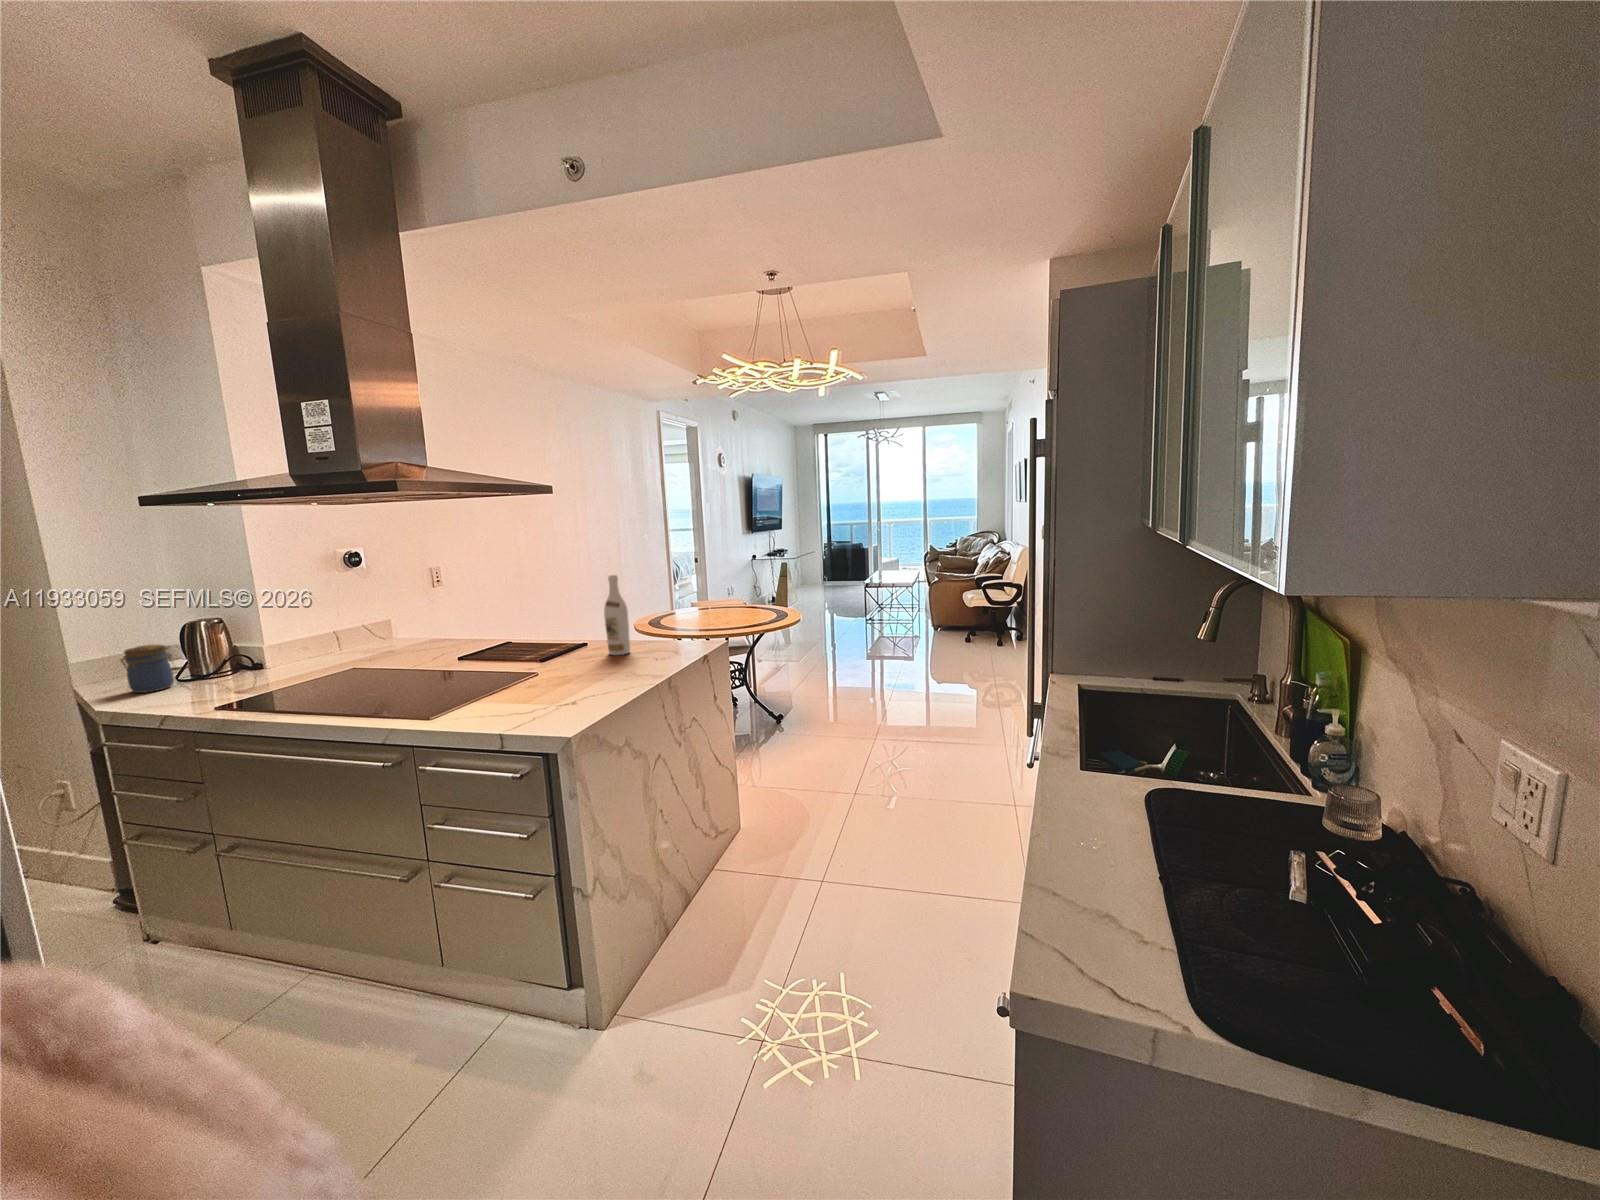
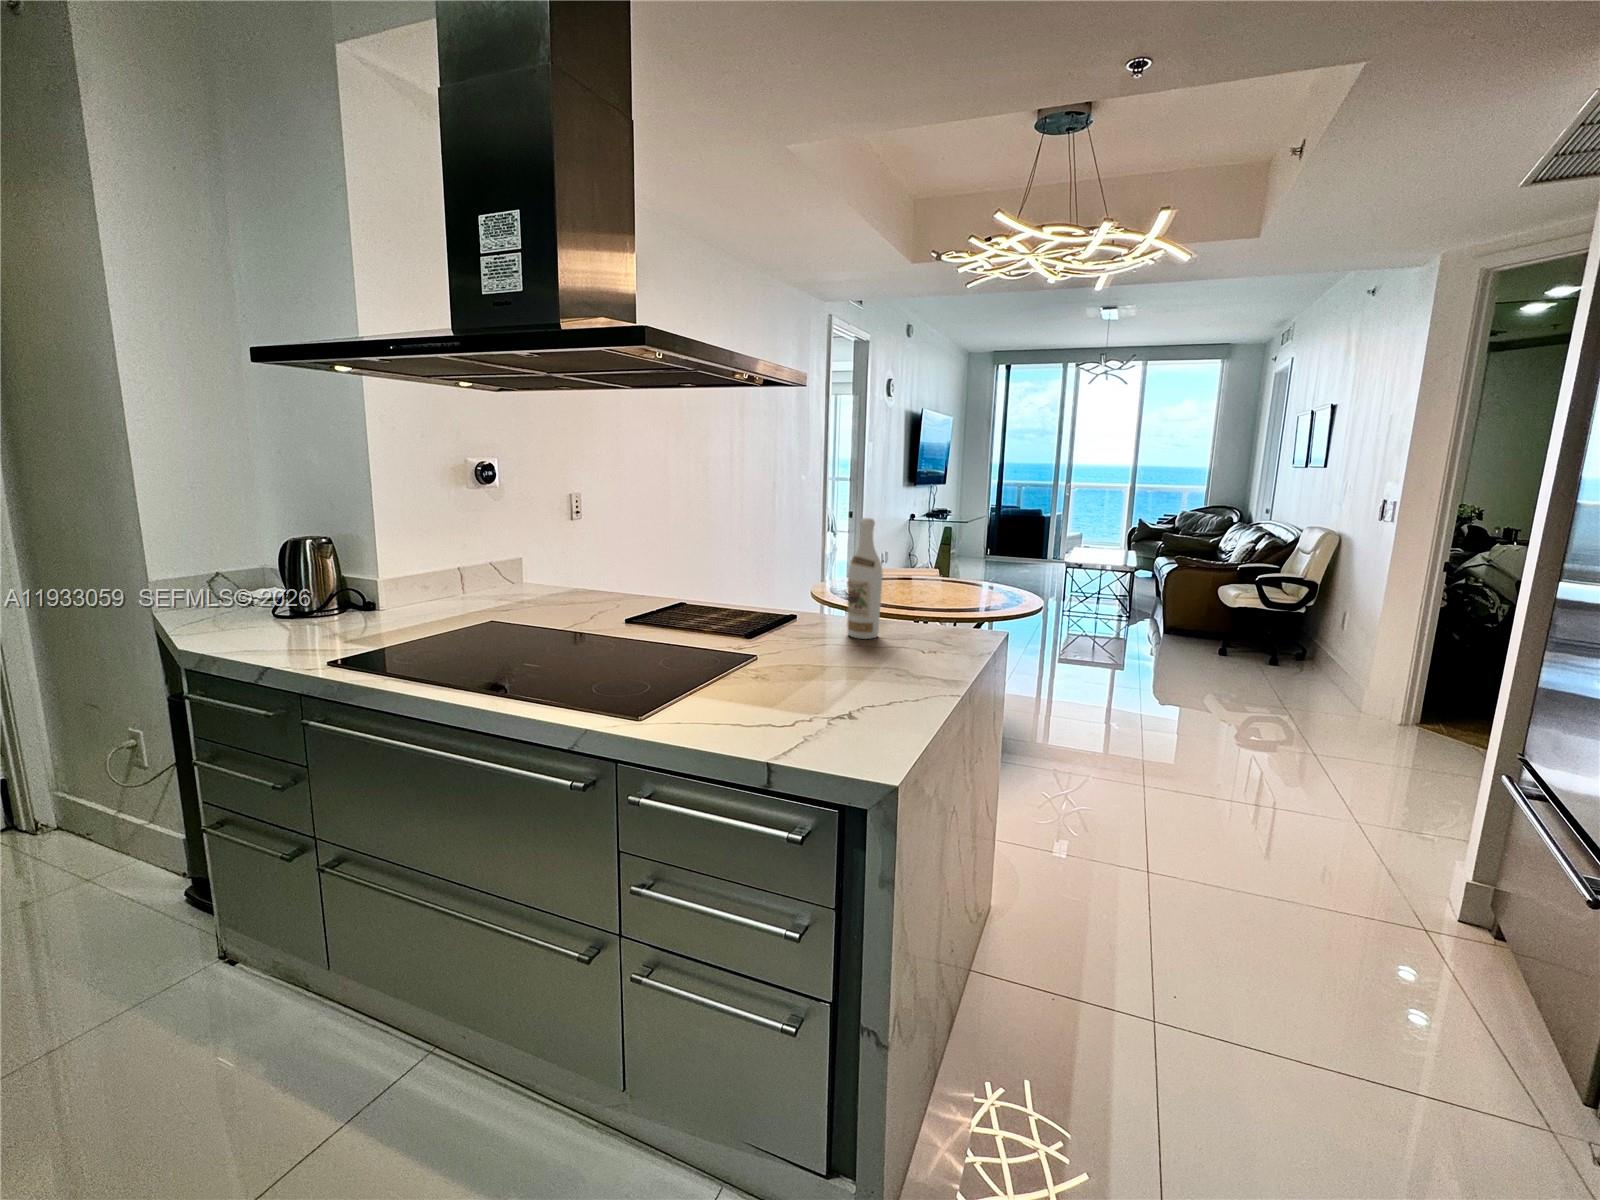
jar: present [124,645,174,693] -> none [214,564,276,629]

